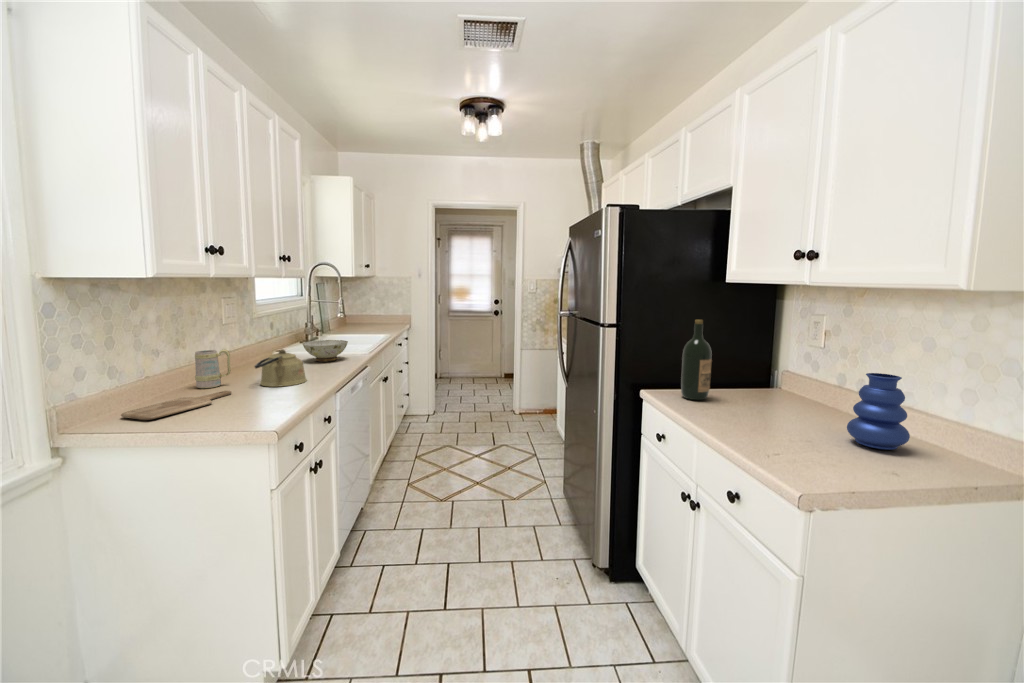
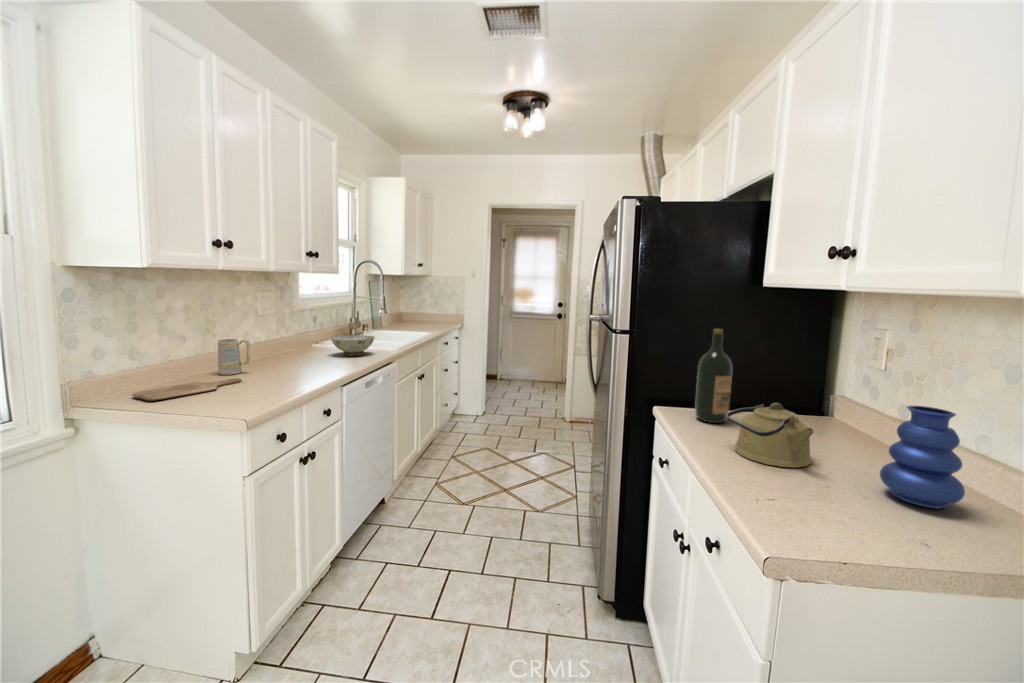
kettle: present [255,349,307,387] -> present [726,403,814,468]

